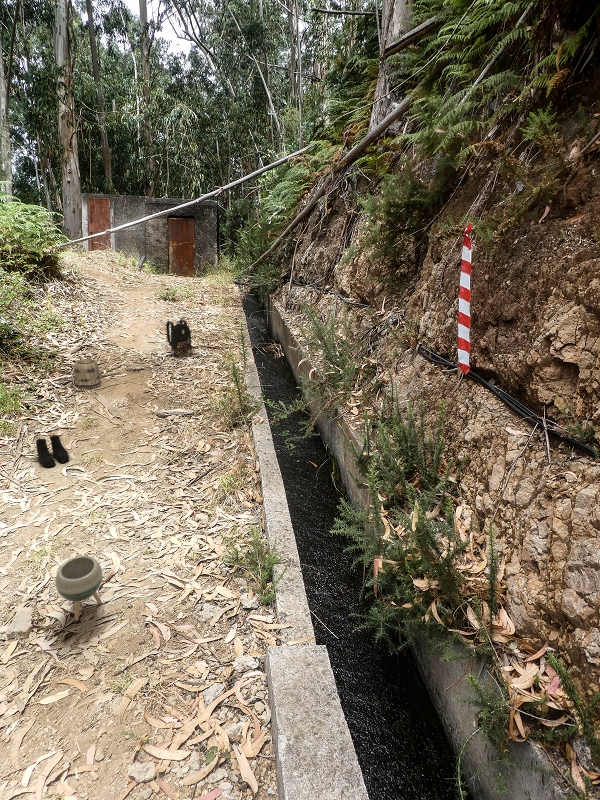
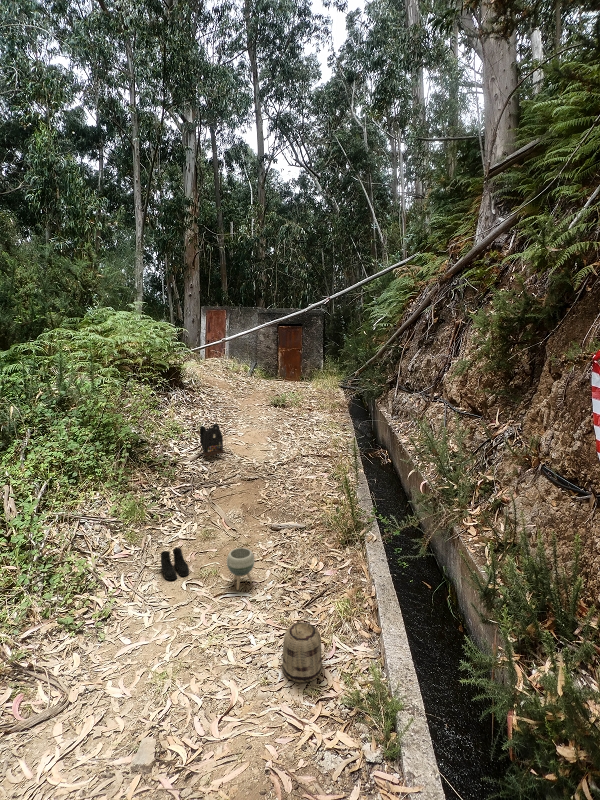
backpack: present [166,320,192,357] -> present [200,424,224,460]
basket: present [74,355,101,389] -> present [282,618,322,683]
planter: present [56,556,103,621] -> present [227,548,255,590]

